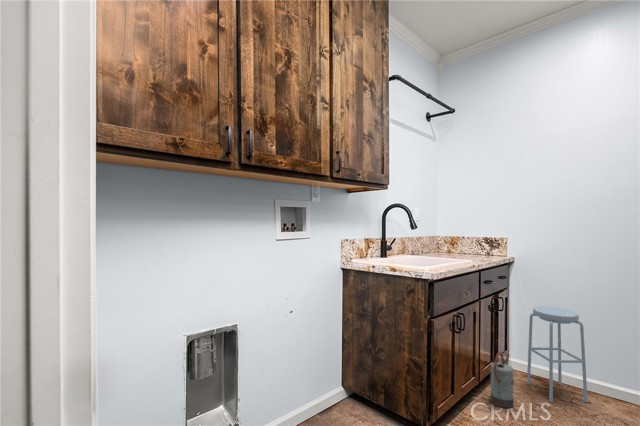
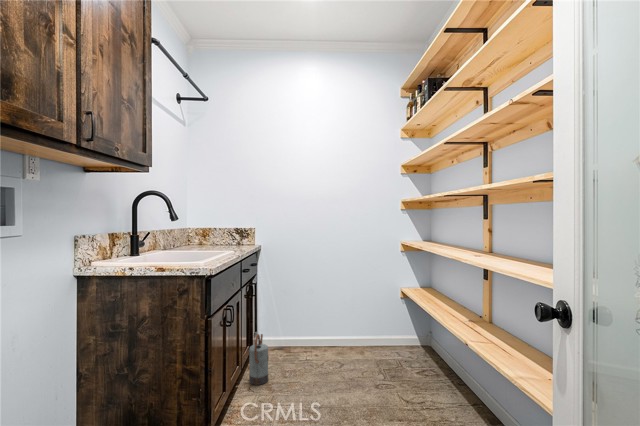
stool: present [527,306,588,402] -> none [273,285,315,365]

